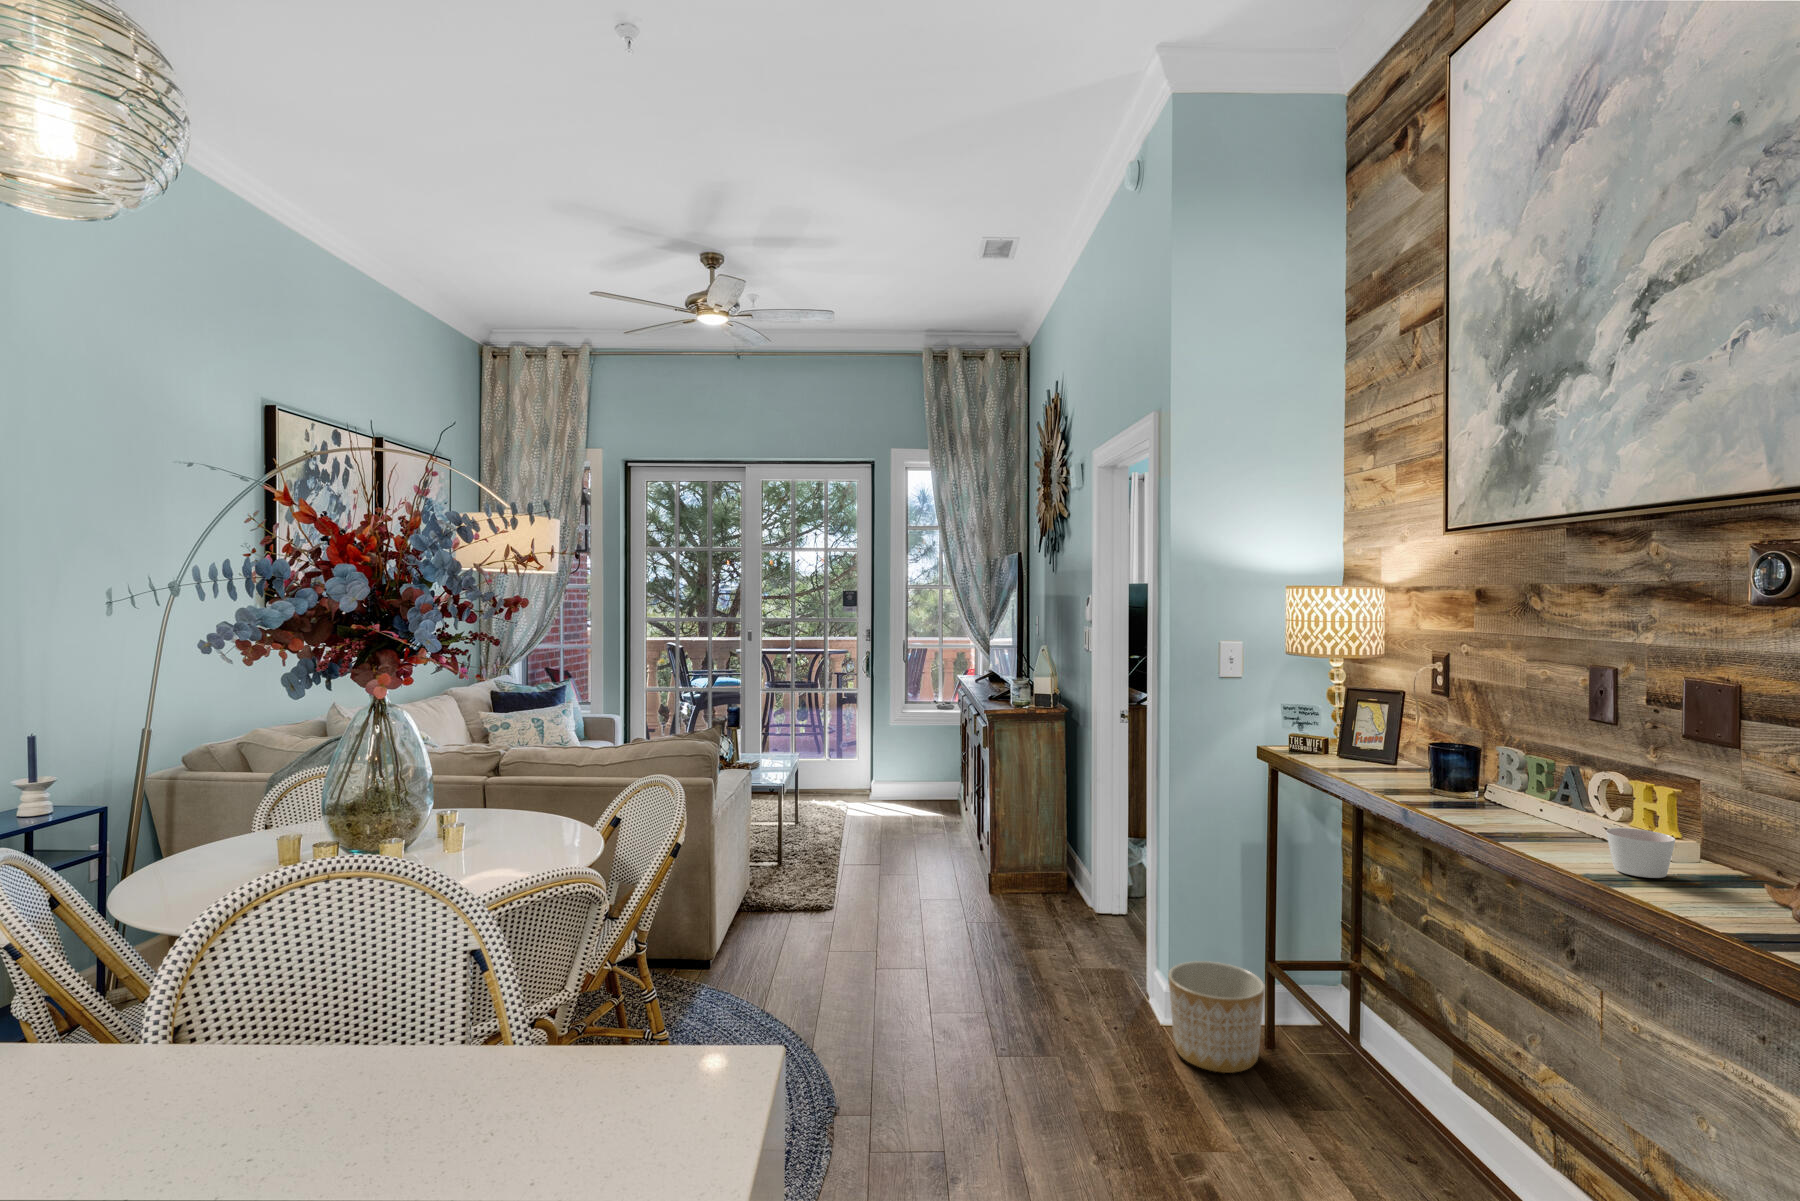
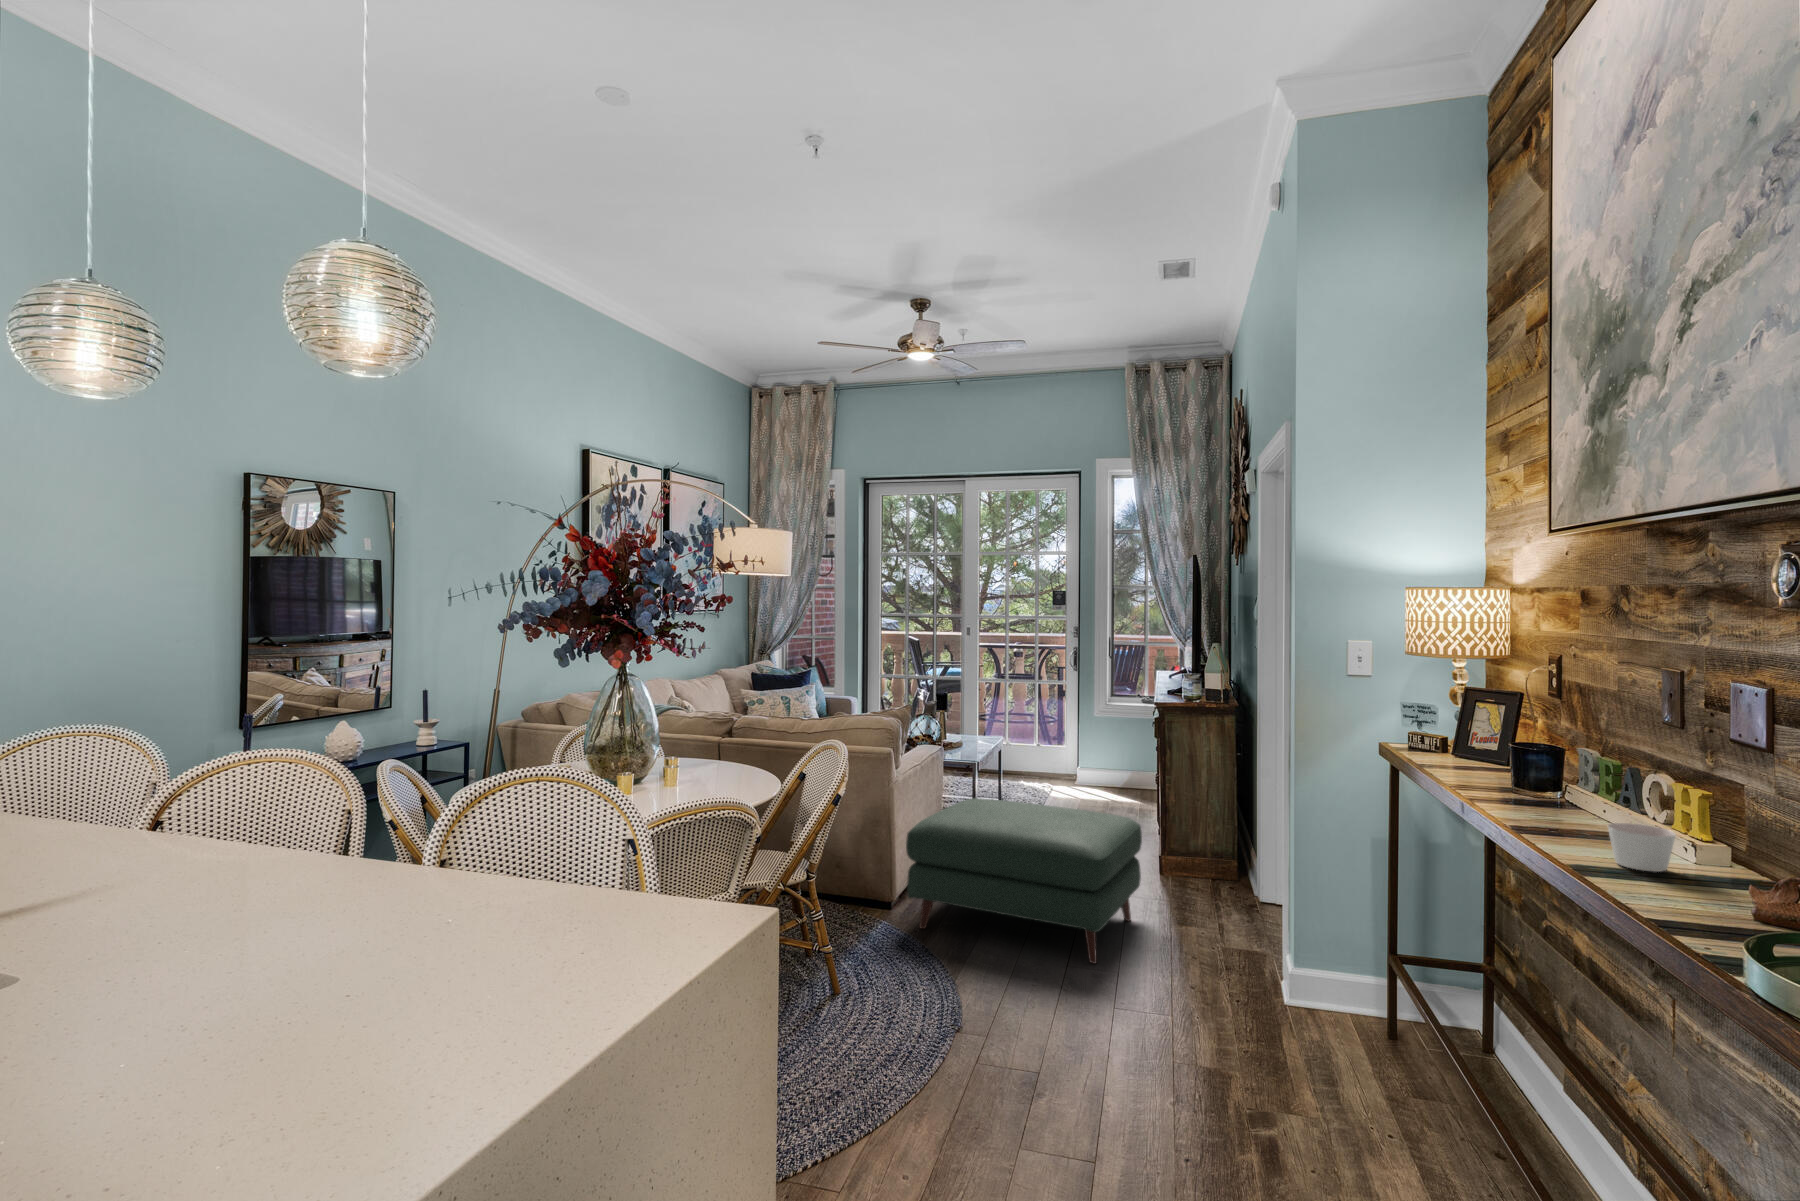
ottoman: none [736,827,990,1005] -> present [906,798,1142,964]
planter: present [1168,961,1264,1073] -> none [1279,947,1376,1052]

